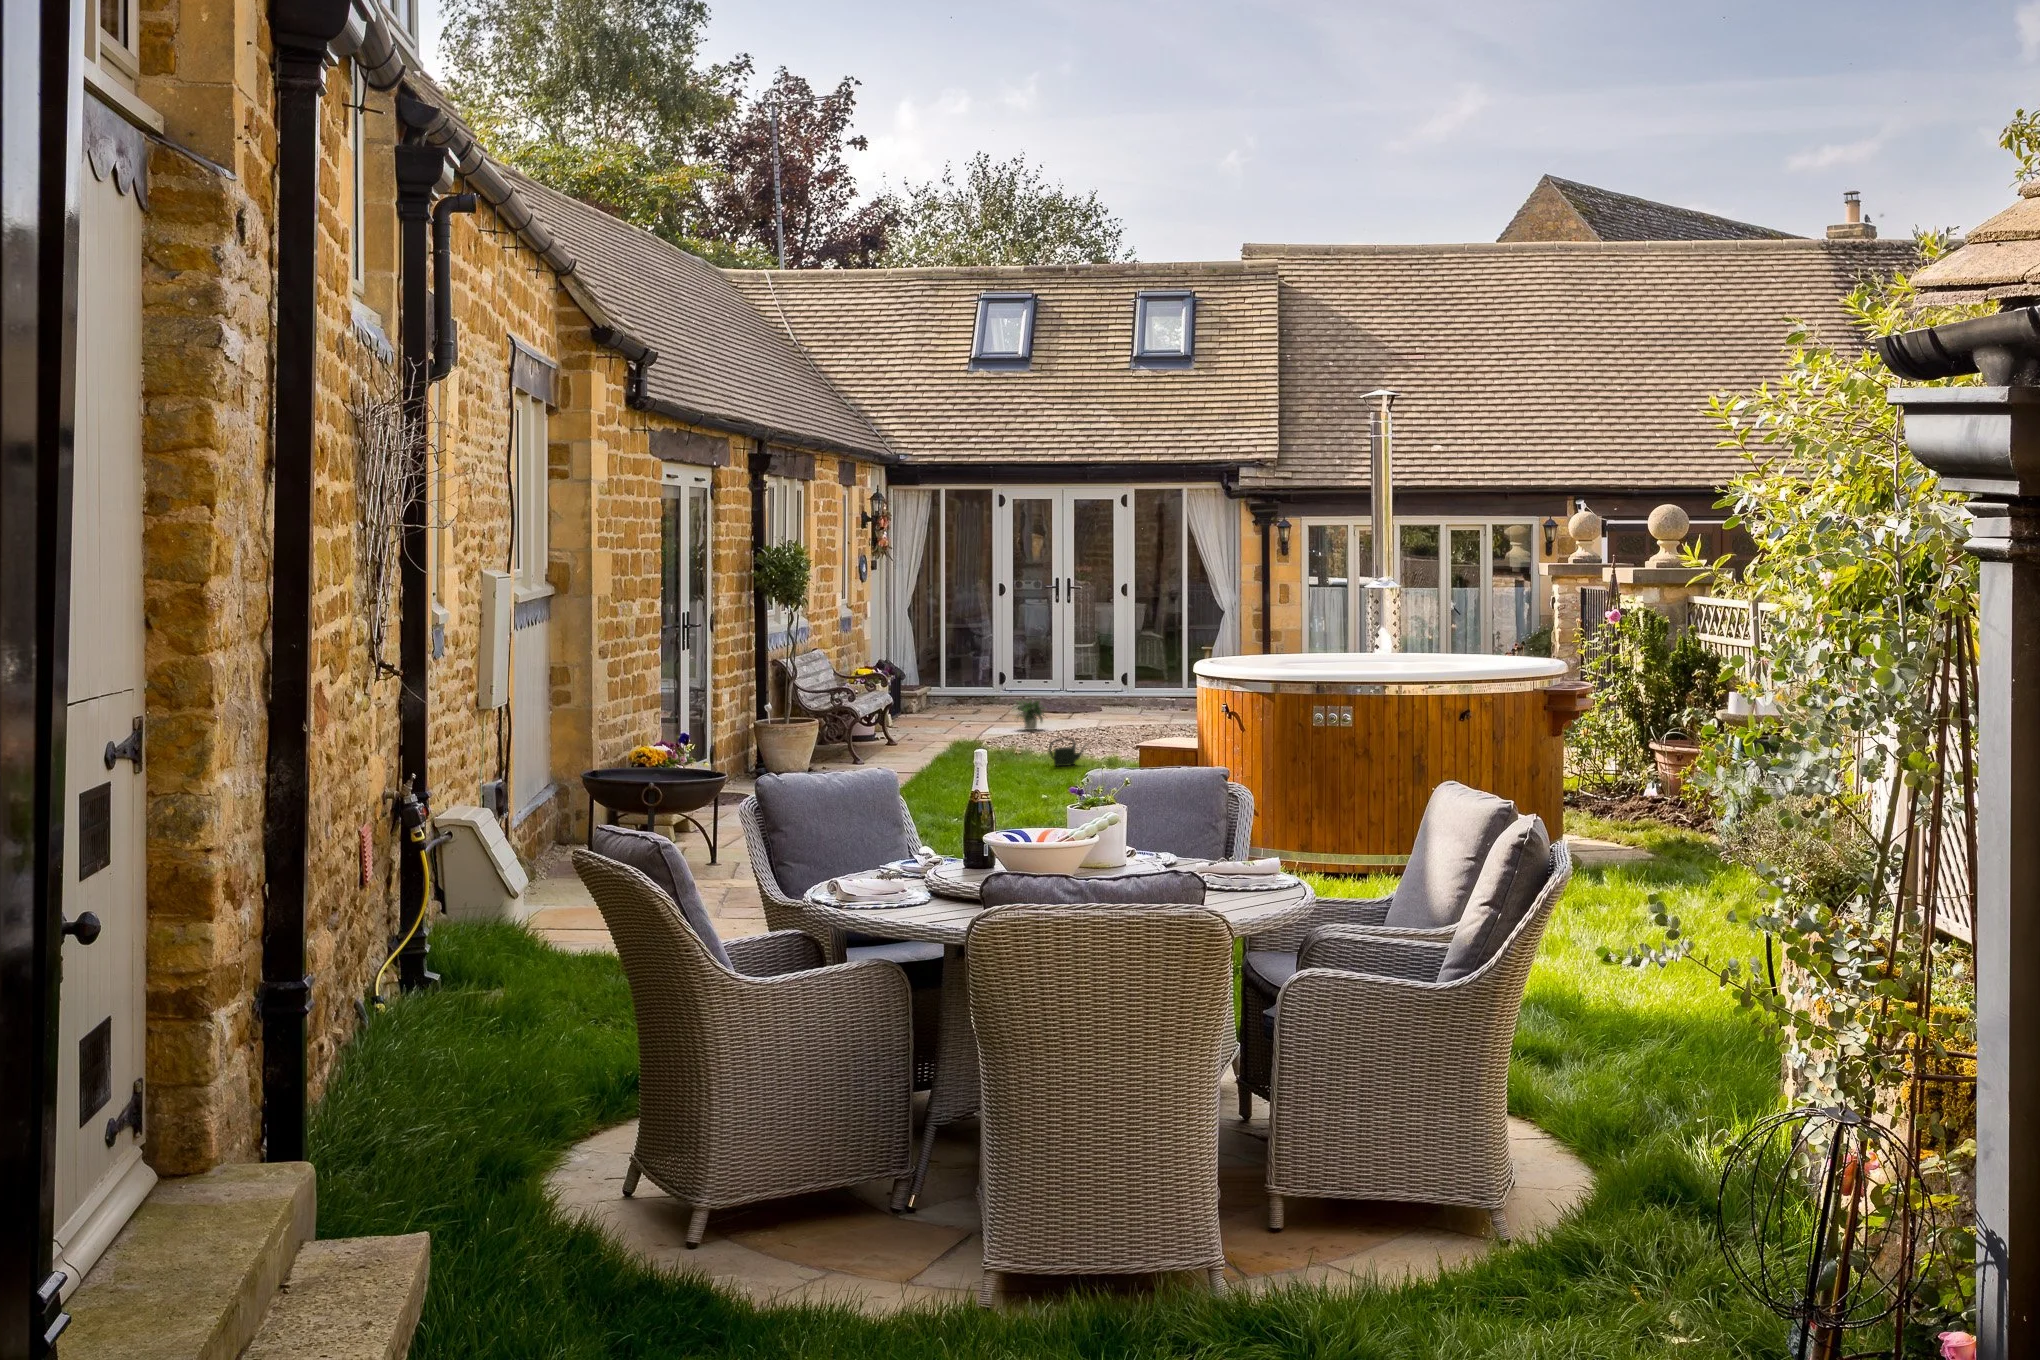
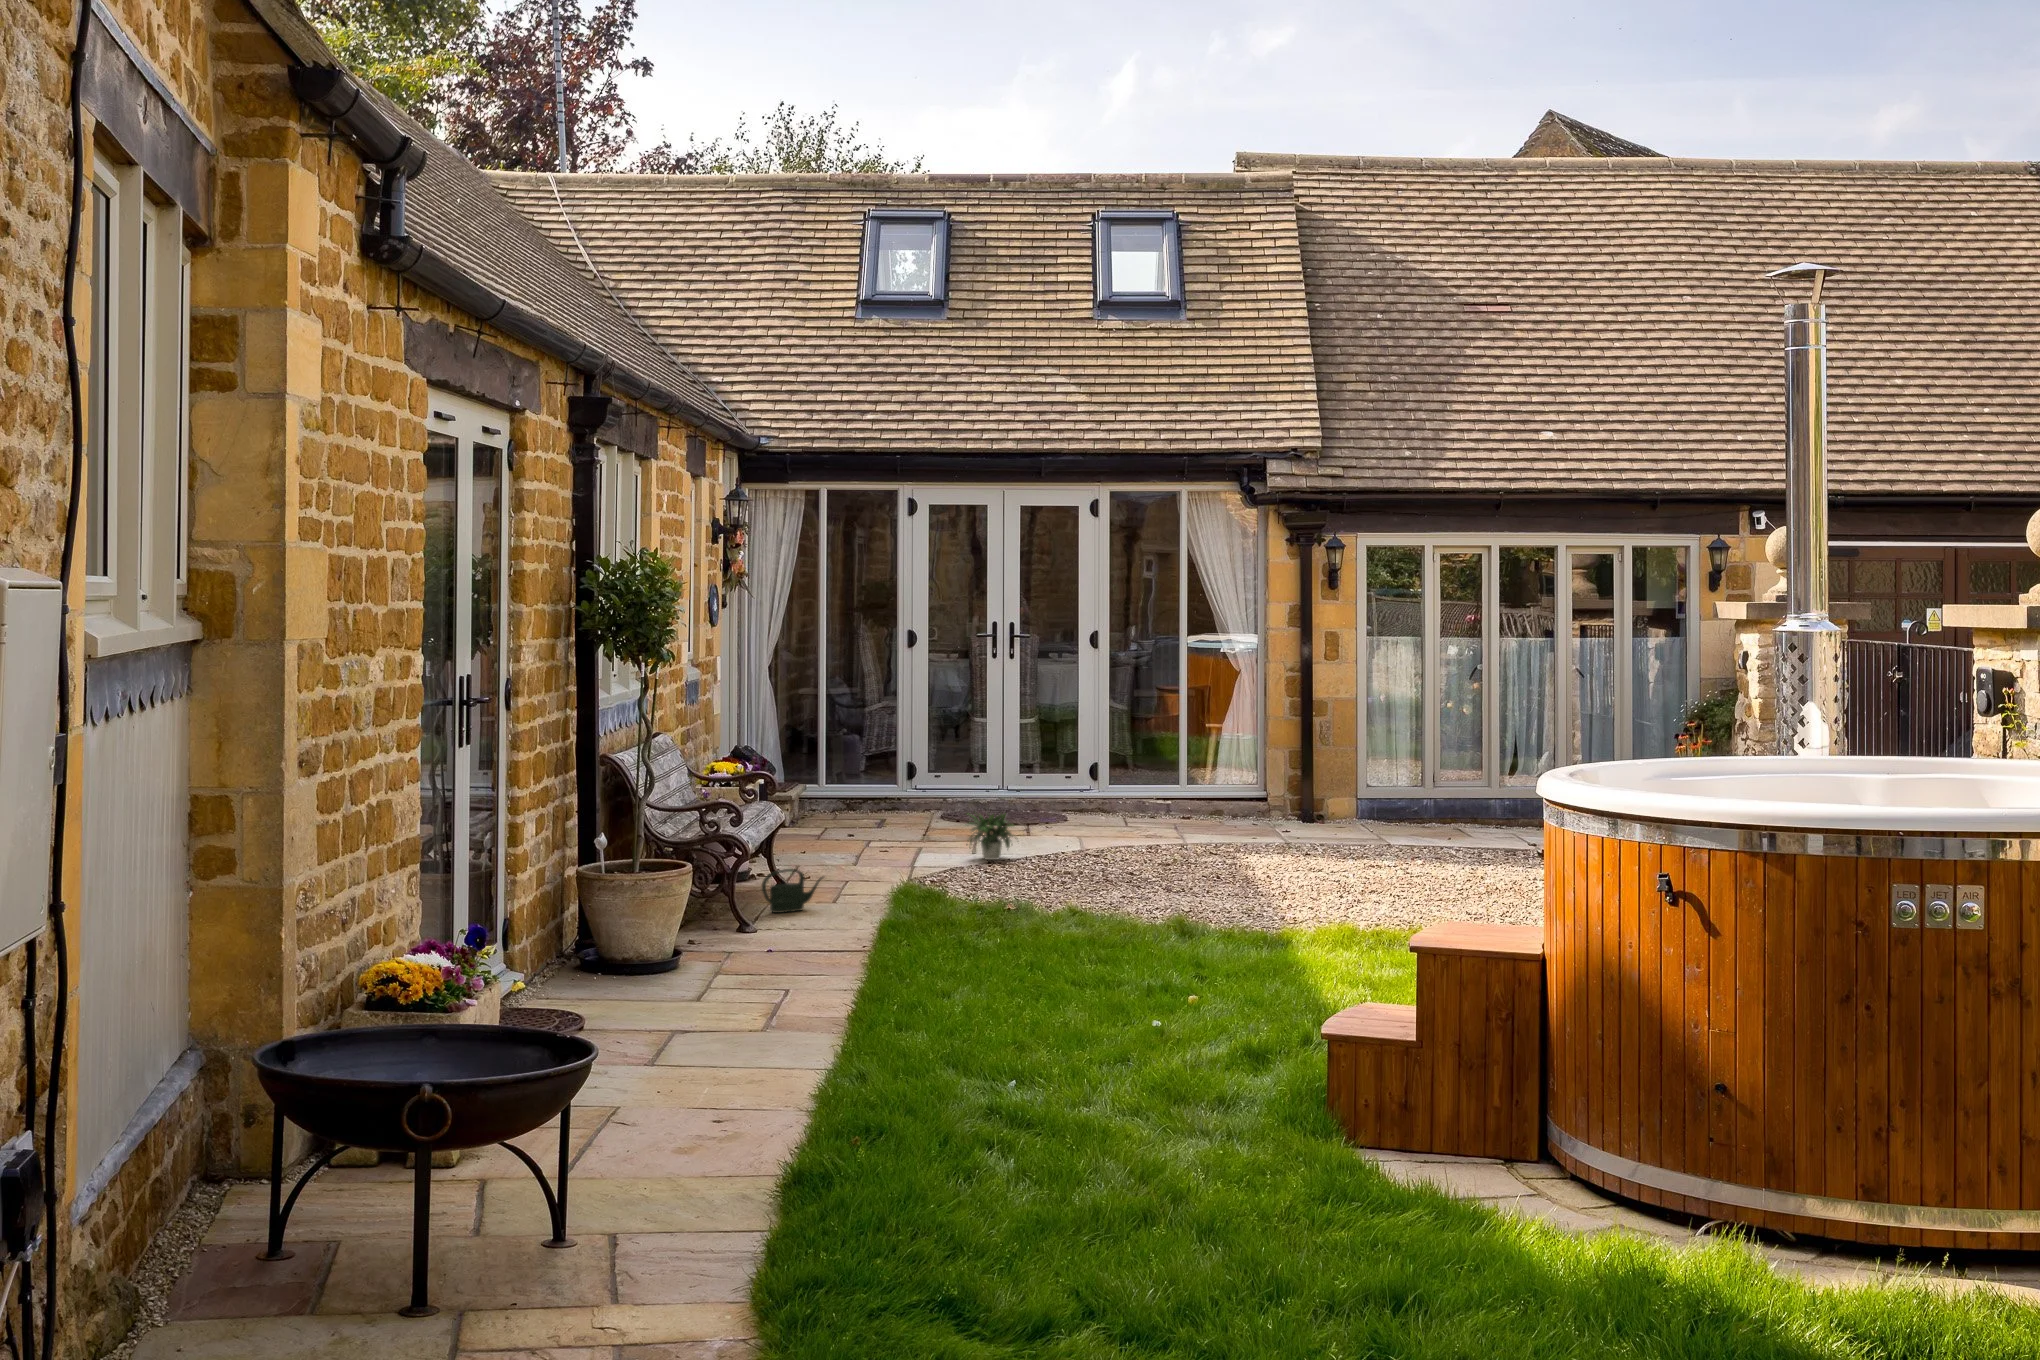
watering can: present [1049,738,1086,766] -> present [762,869,824,913]

